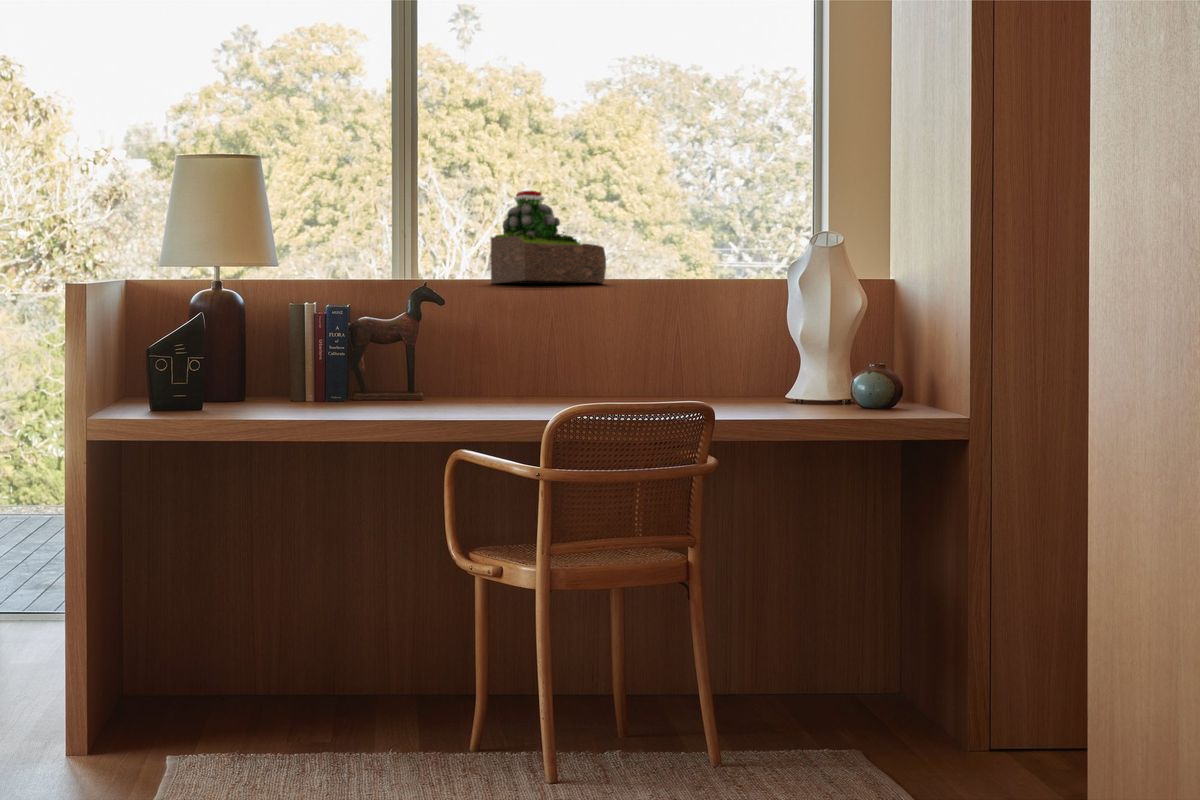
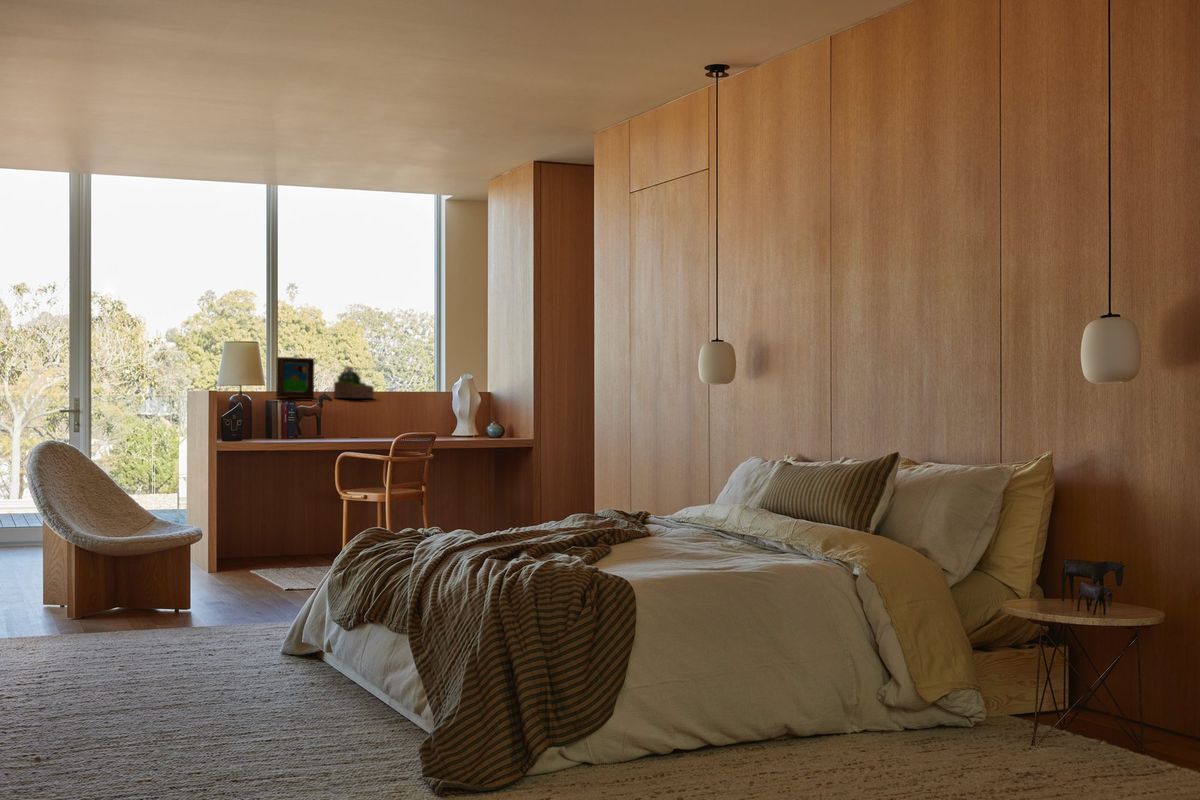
picture frame: none [316,164,433,285] -> present [276,357,314,398]

